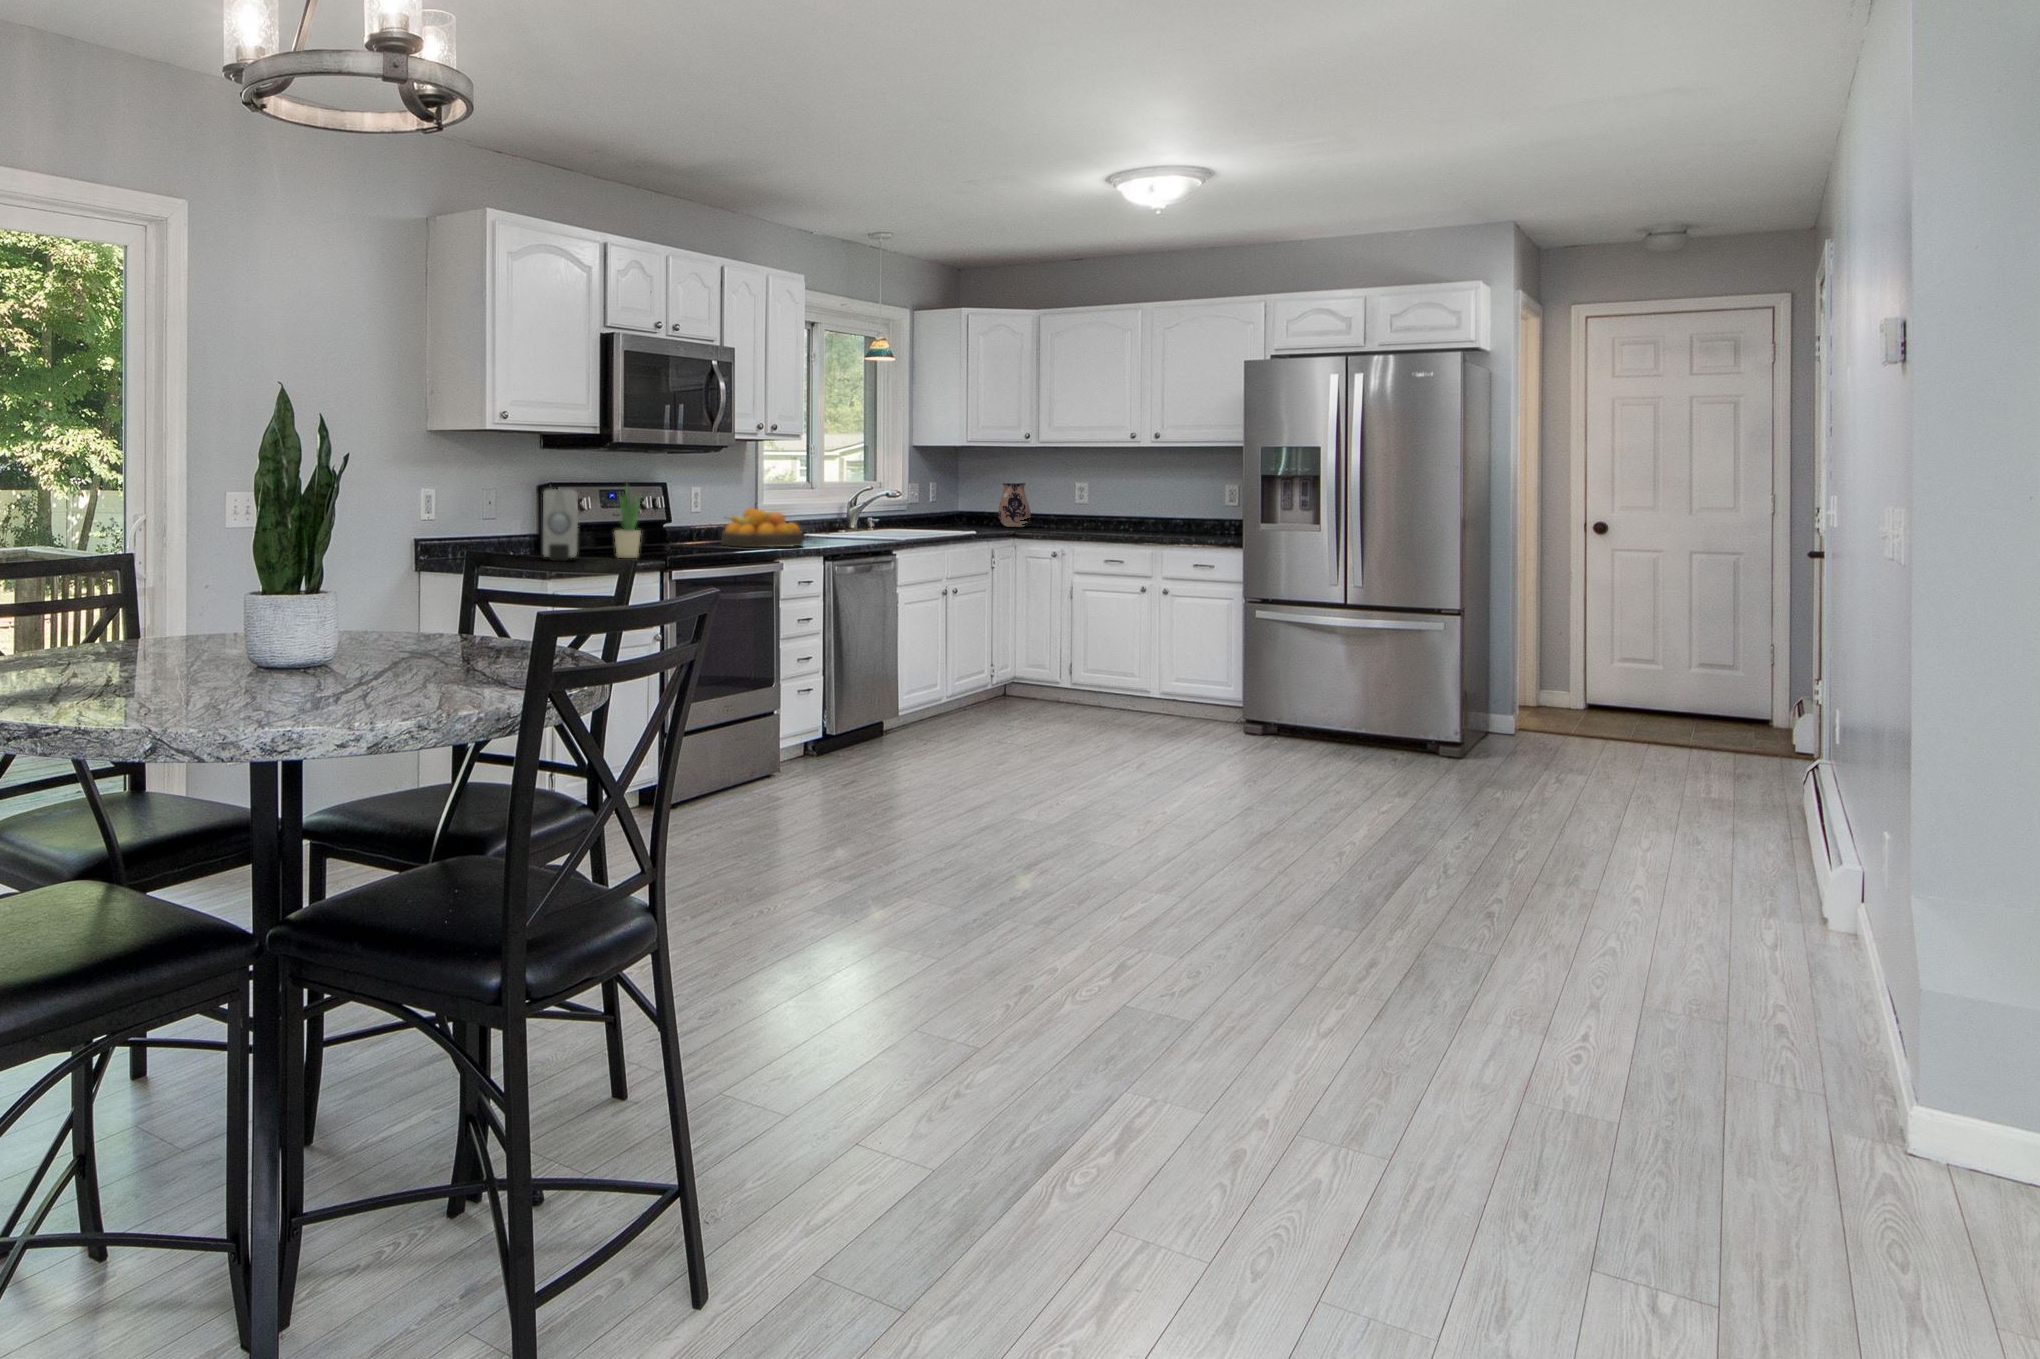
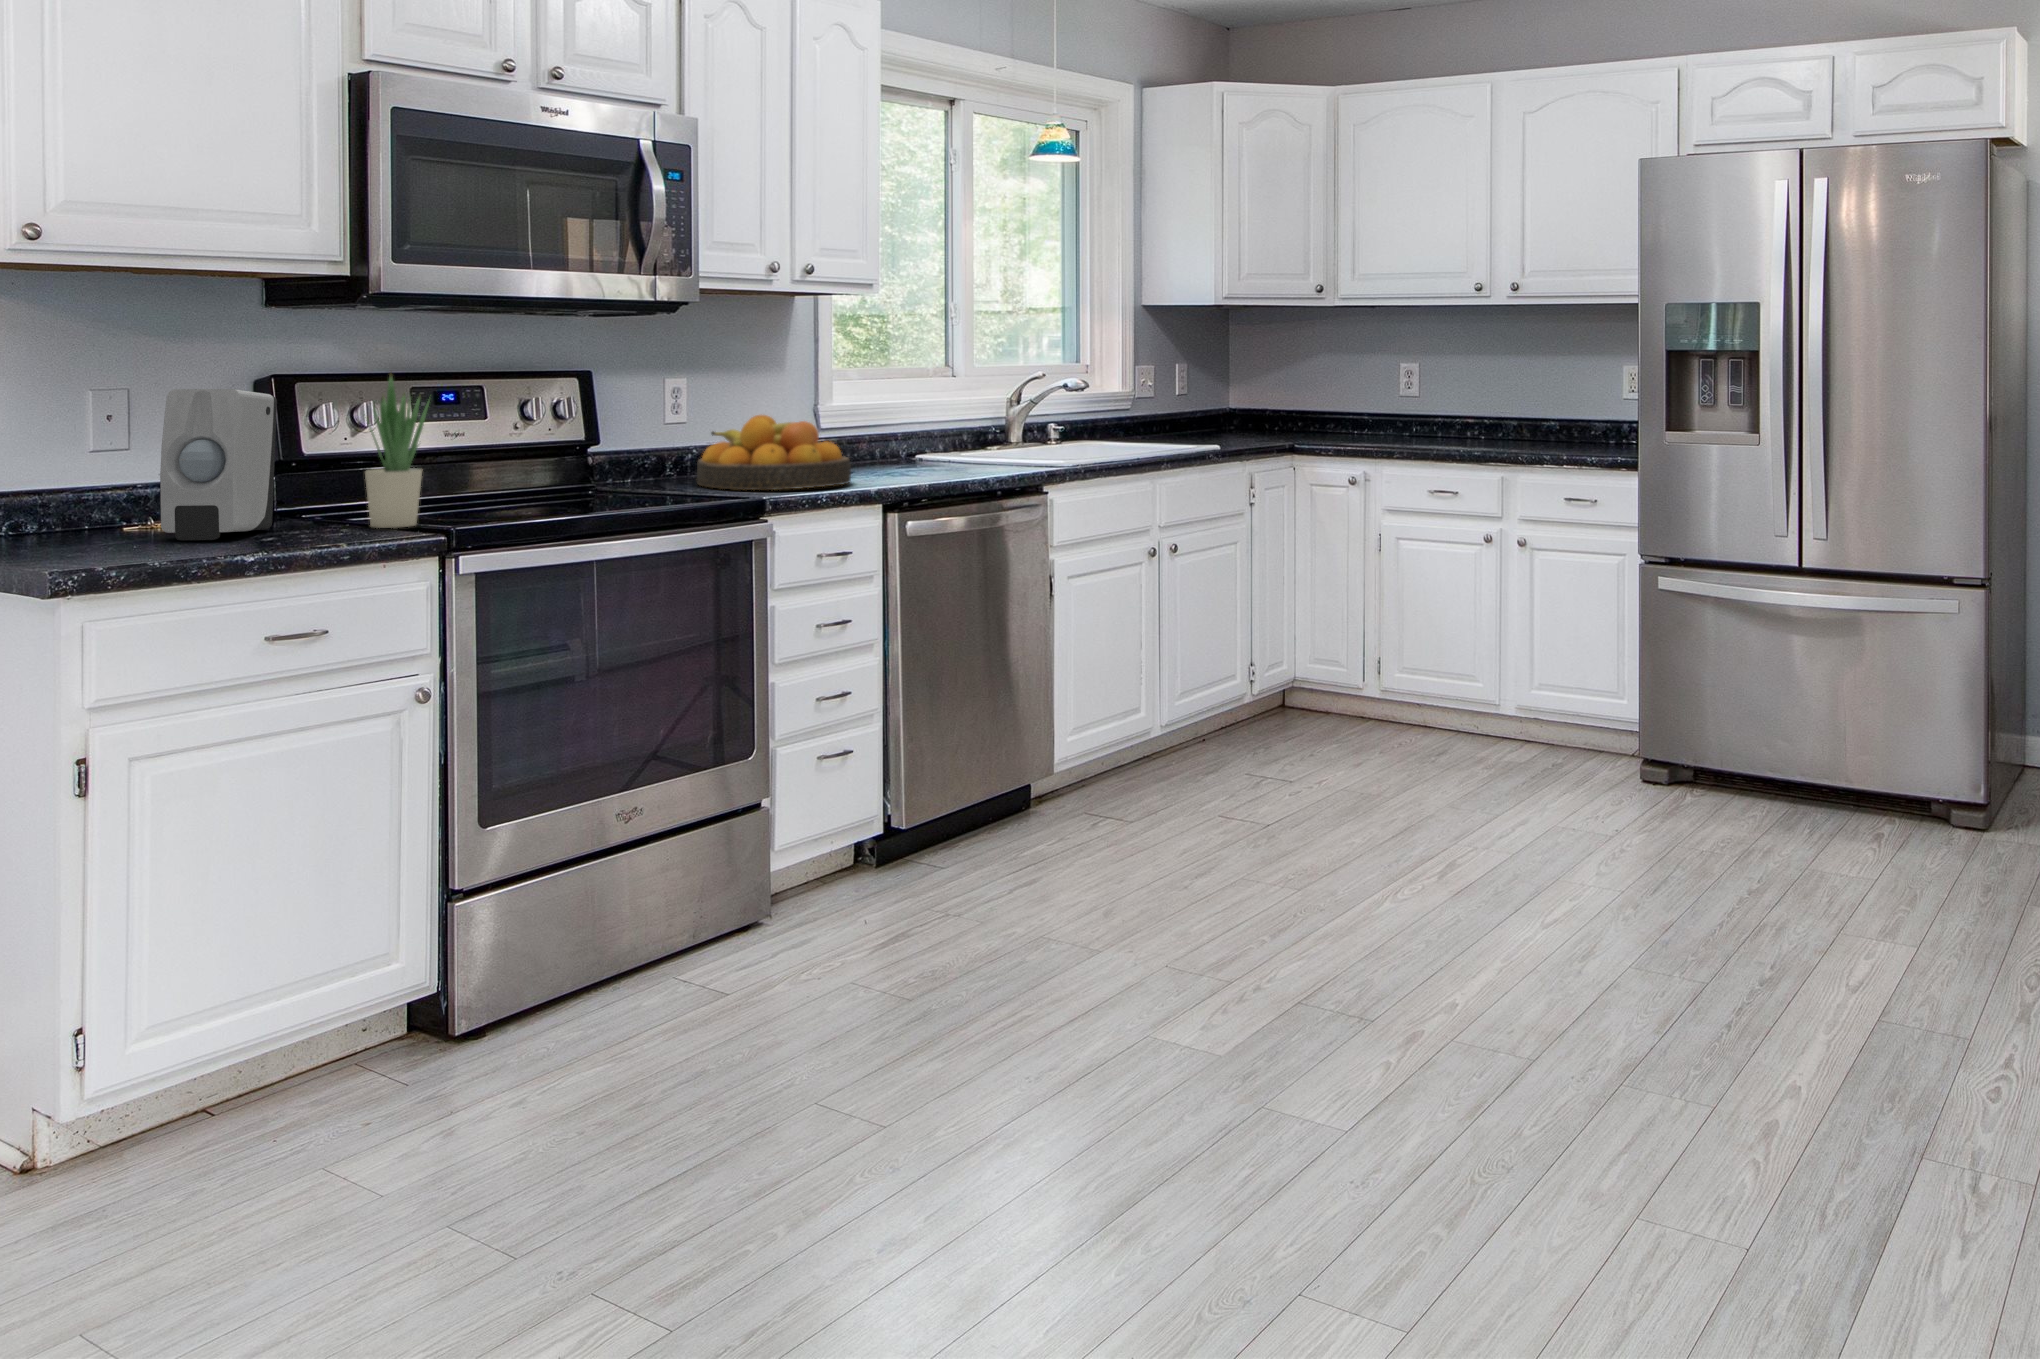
ceramic pitcher: present [998,483,1031,527] -> none [1281,363,1330,434]

